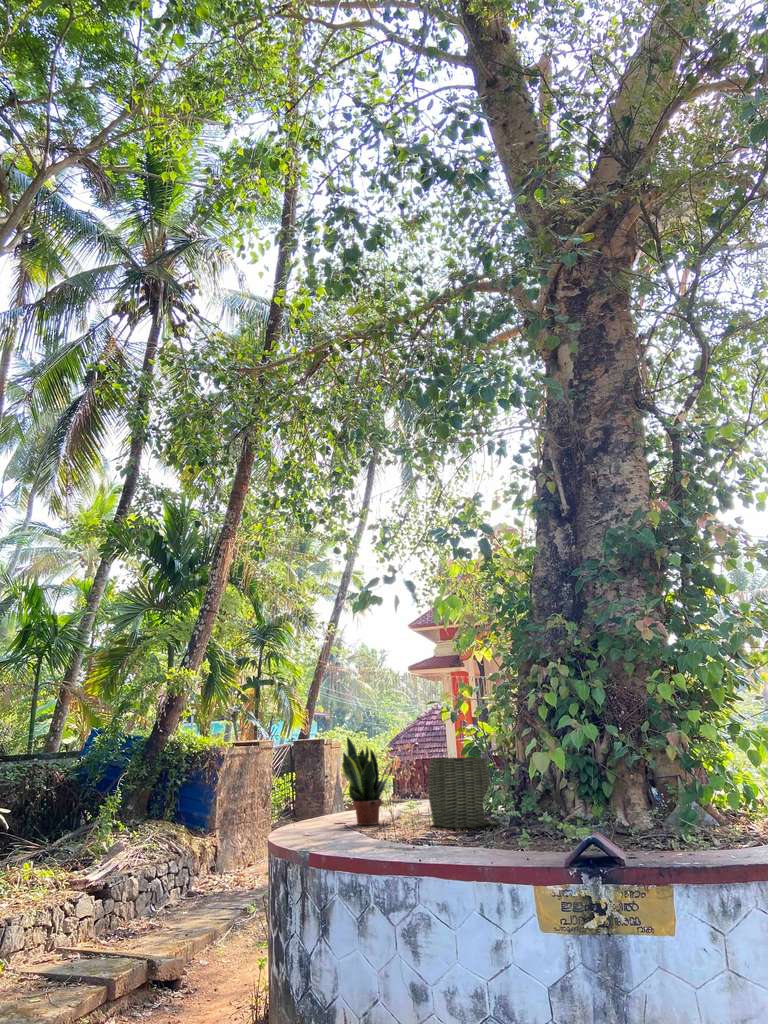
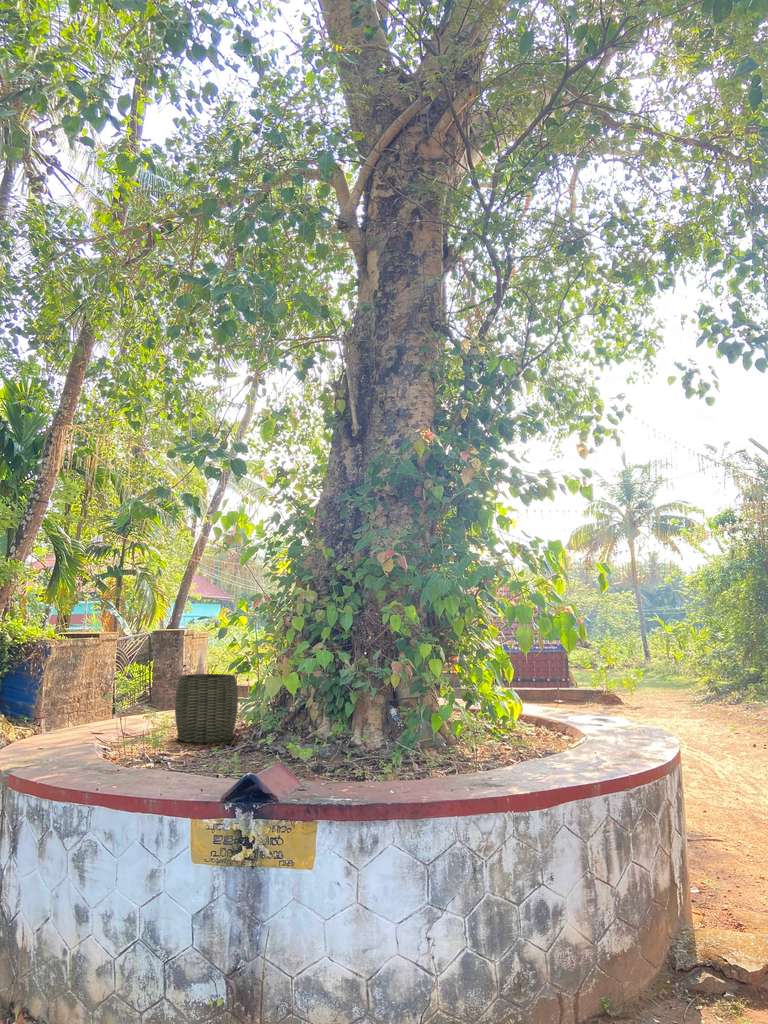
potted plant: present [342,737,393,825] -> none [93,649,153,736]

